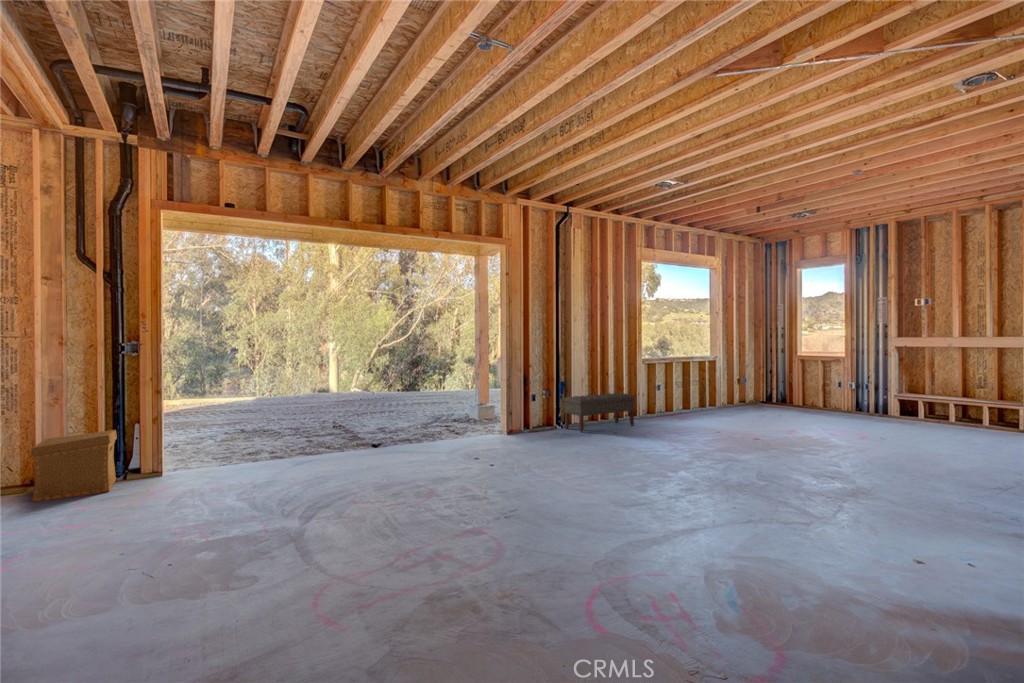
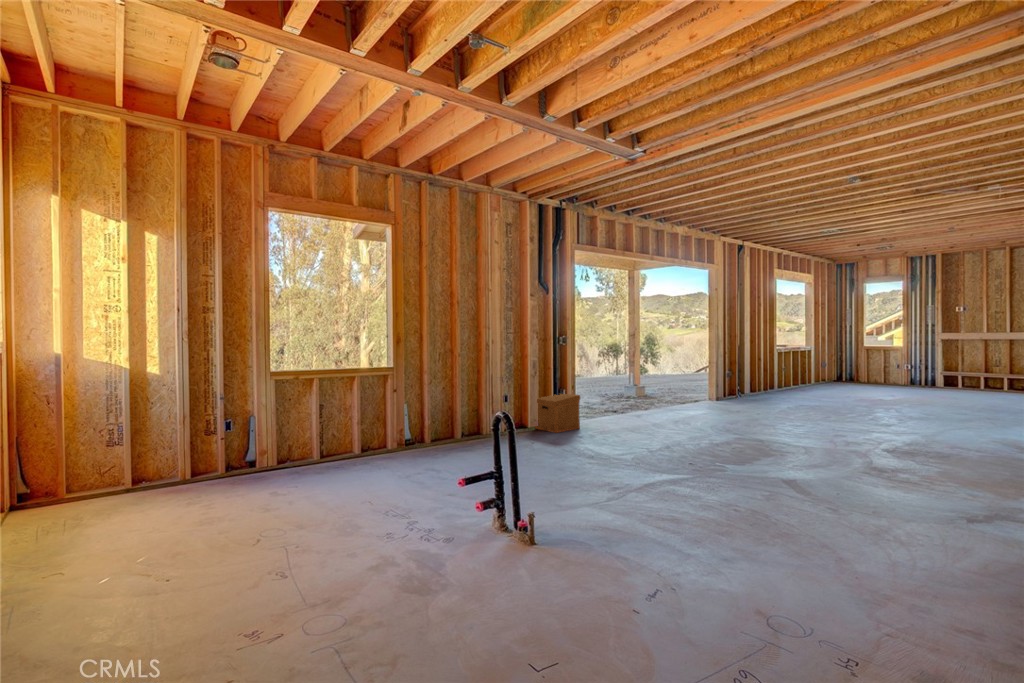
bench: present [563,393,635,432] -> none [742,373,785,399]

